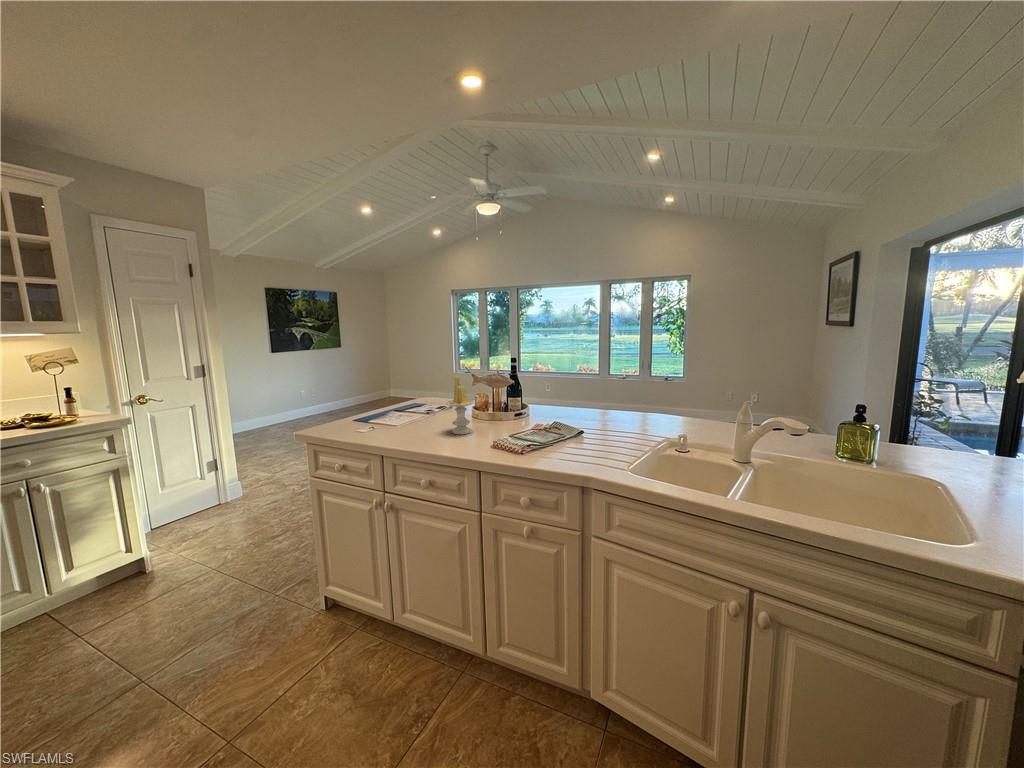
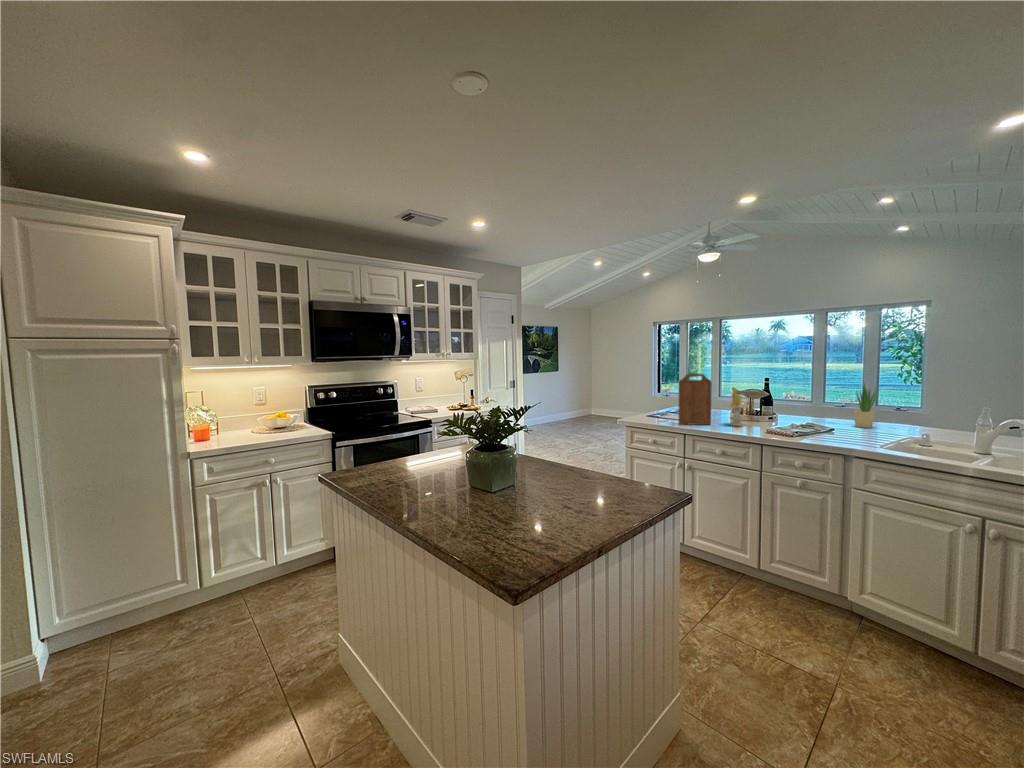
cutting board: none [372,354,425,436] -> present [679,374,712,425]
potted plant: none [607,362,635,425] -> present [854,383,879,428]

